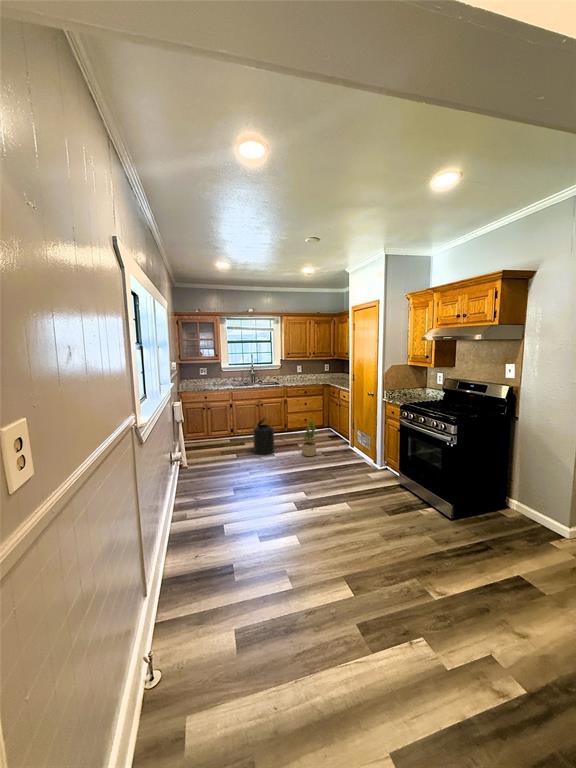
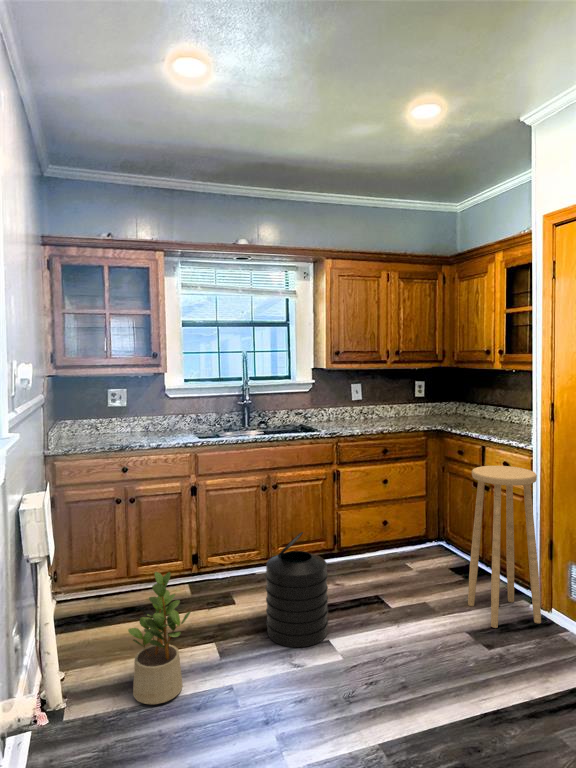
stool: none [327,396,349,451] -> present [468,466,541,628]
potted plant: present [302,420,319,456] -> present [128,572,191,704]

